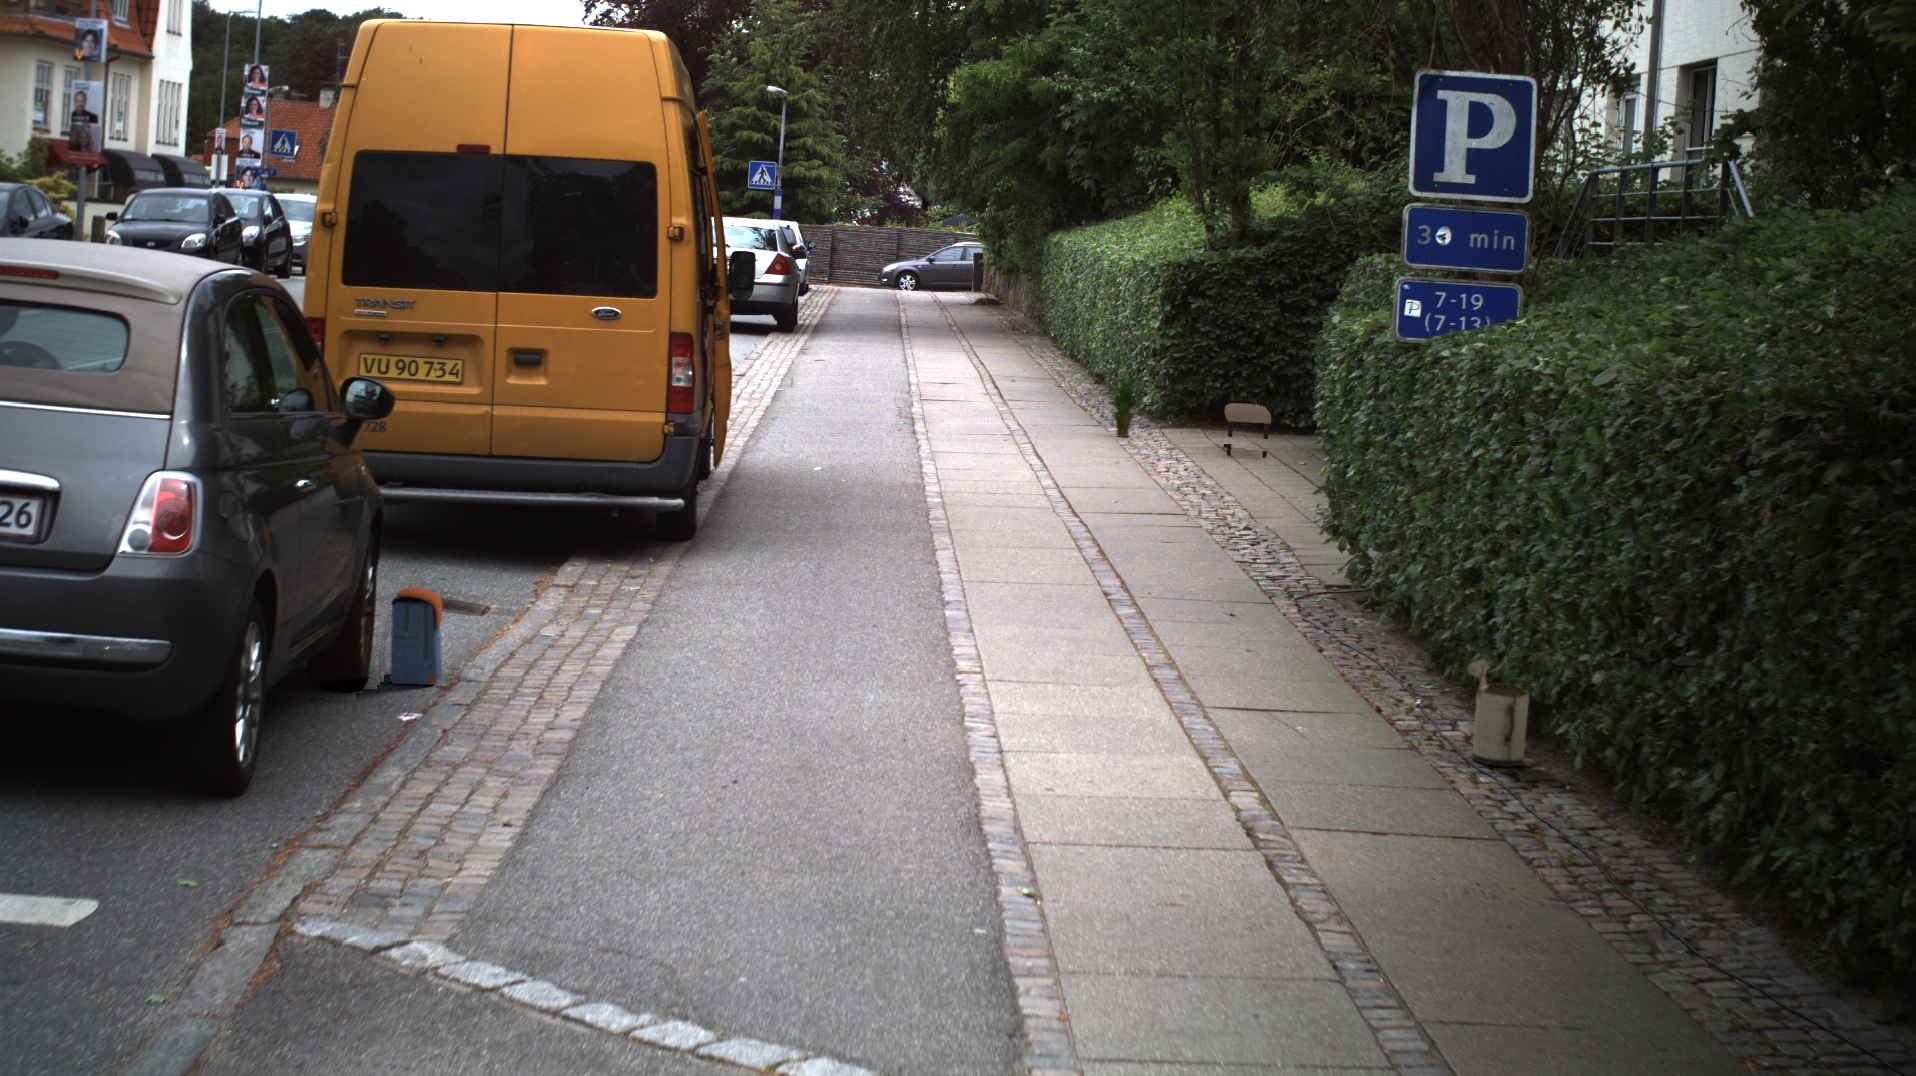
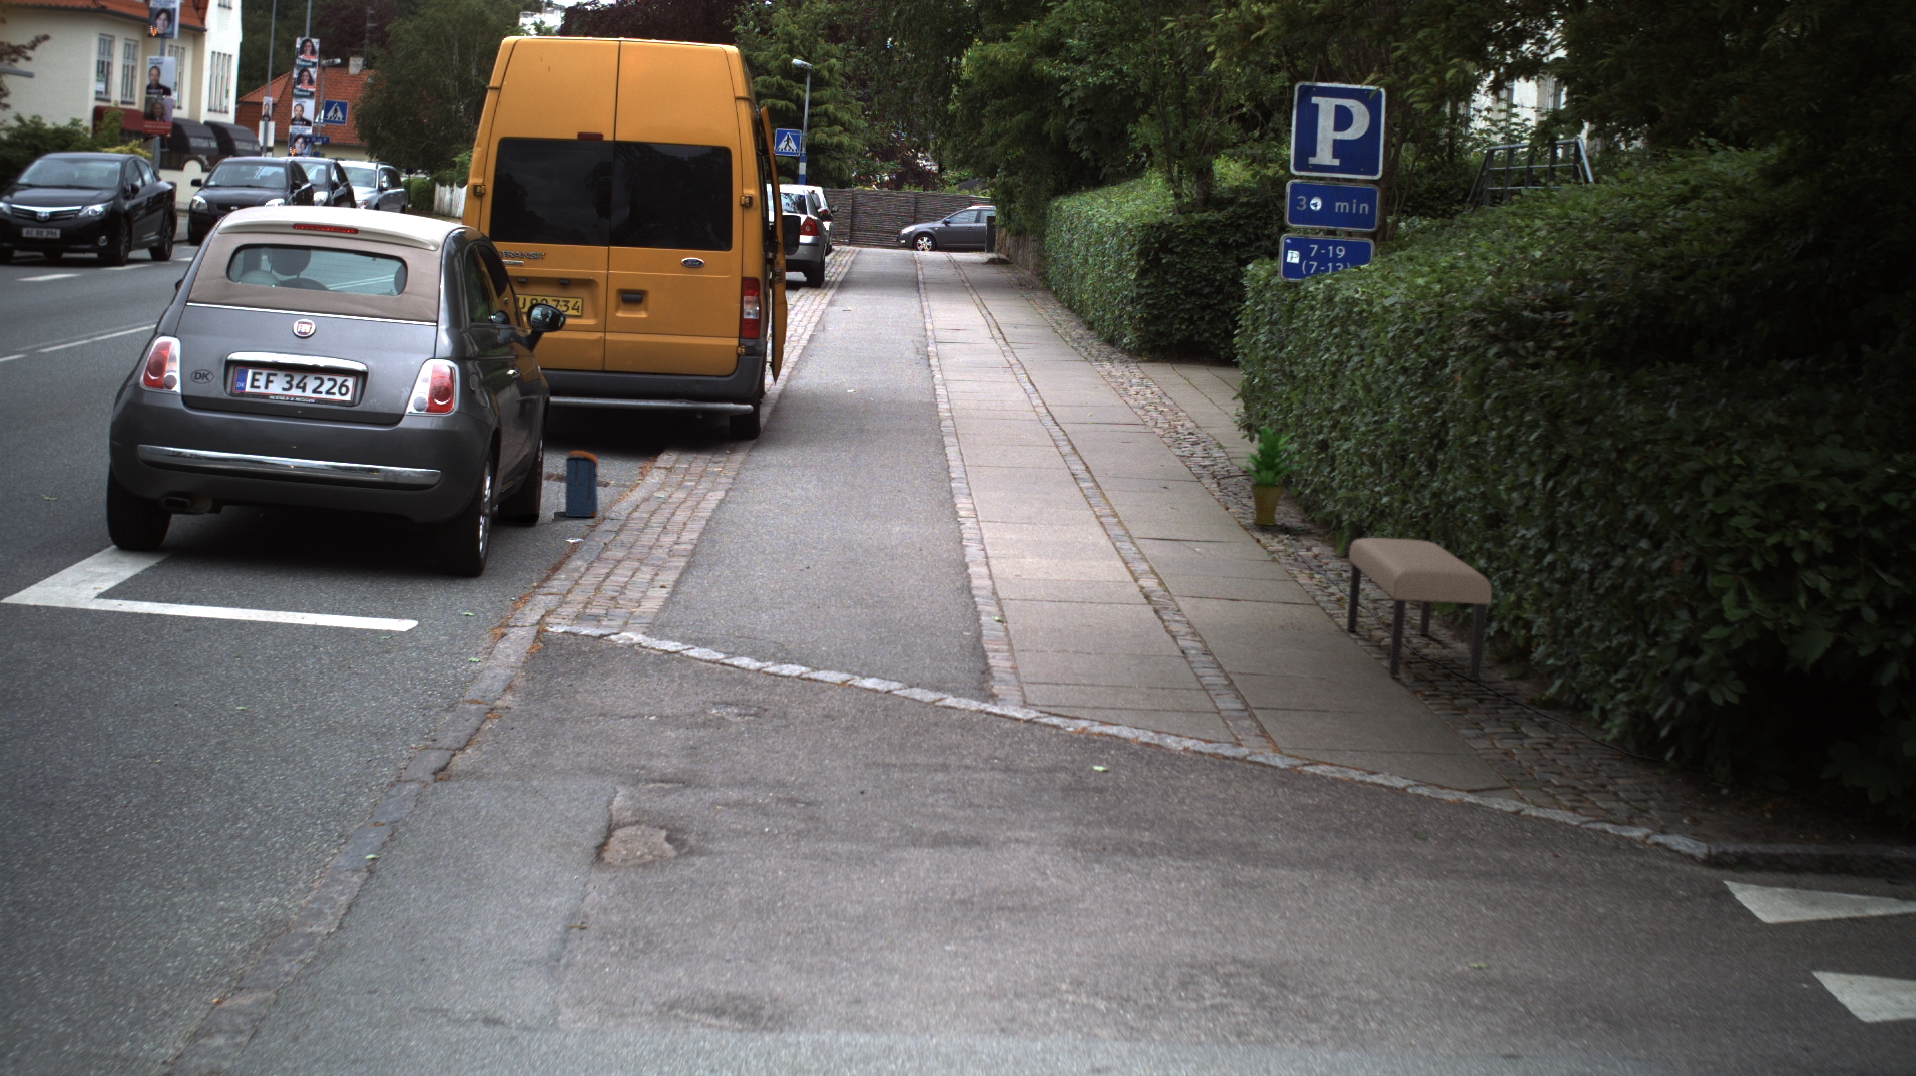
potted plant: present [1107,378,1139,437] -> present [1241,427,1297,525]
bench: present [1224,403,1271,458] -> present [1347,538,1492,680]
watering can: present [1467,659,1529,767] -> none [1309,497,1348,568]

